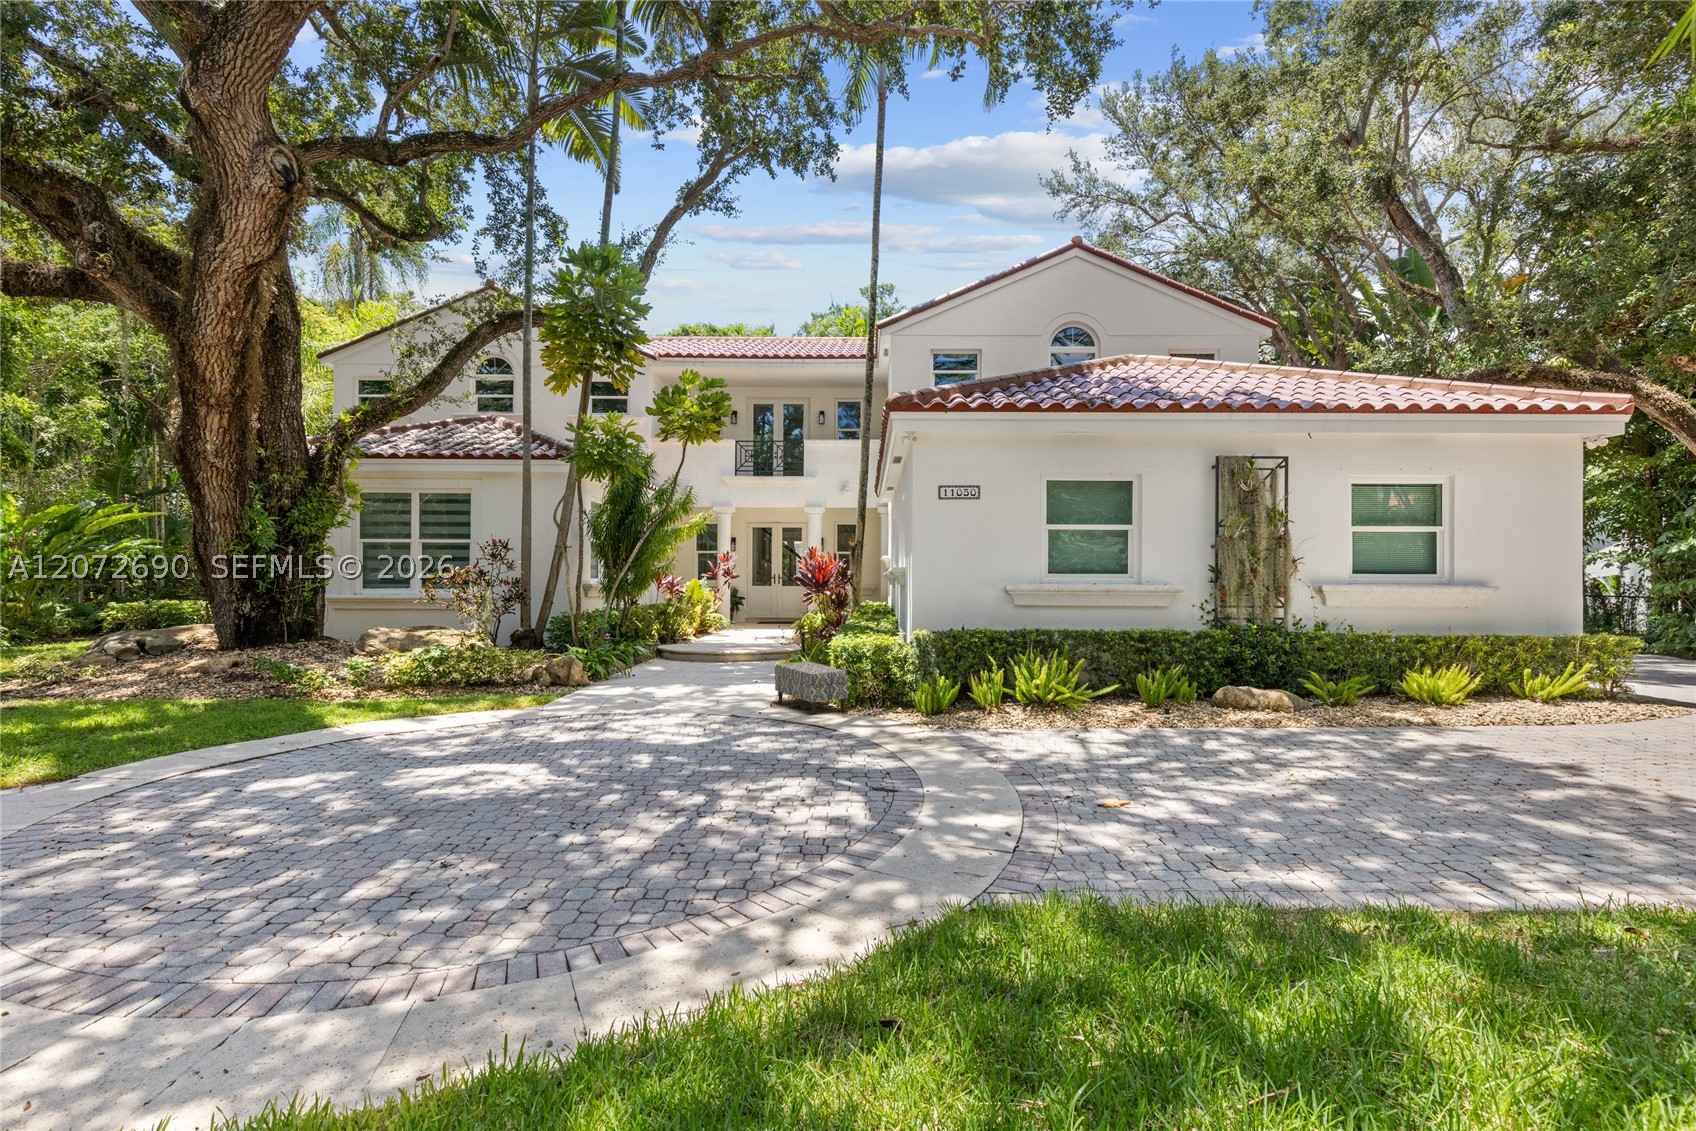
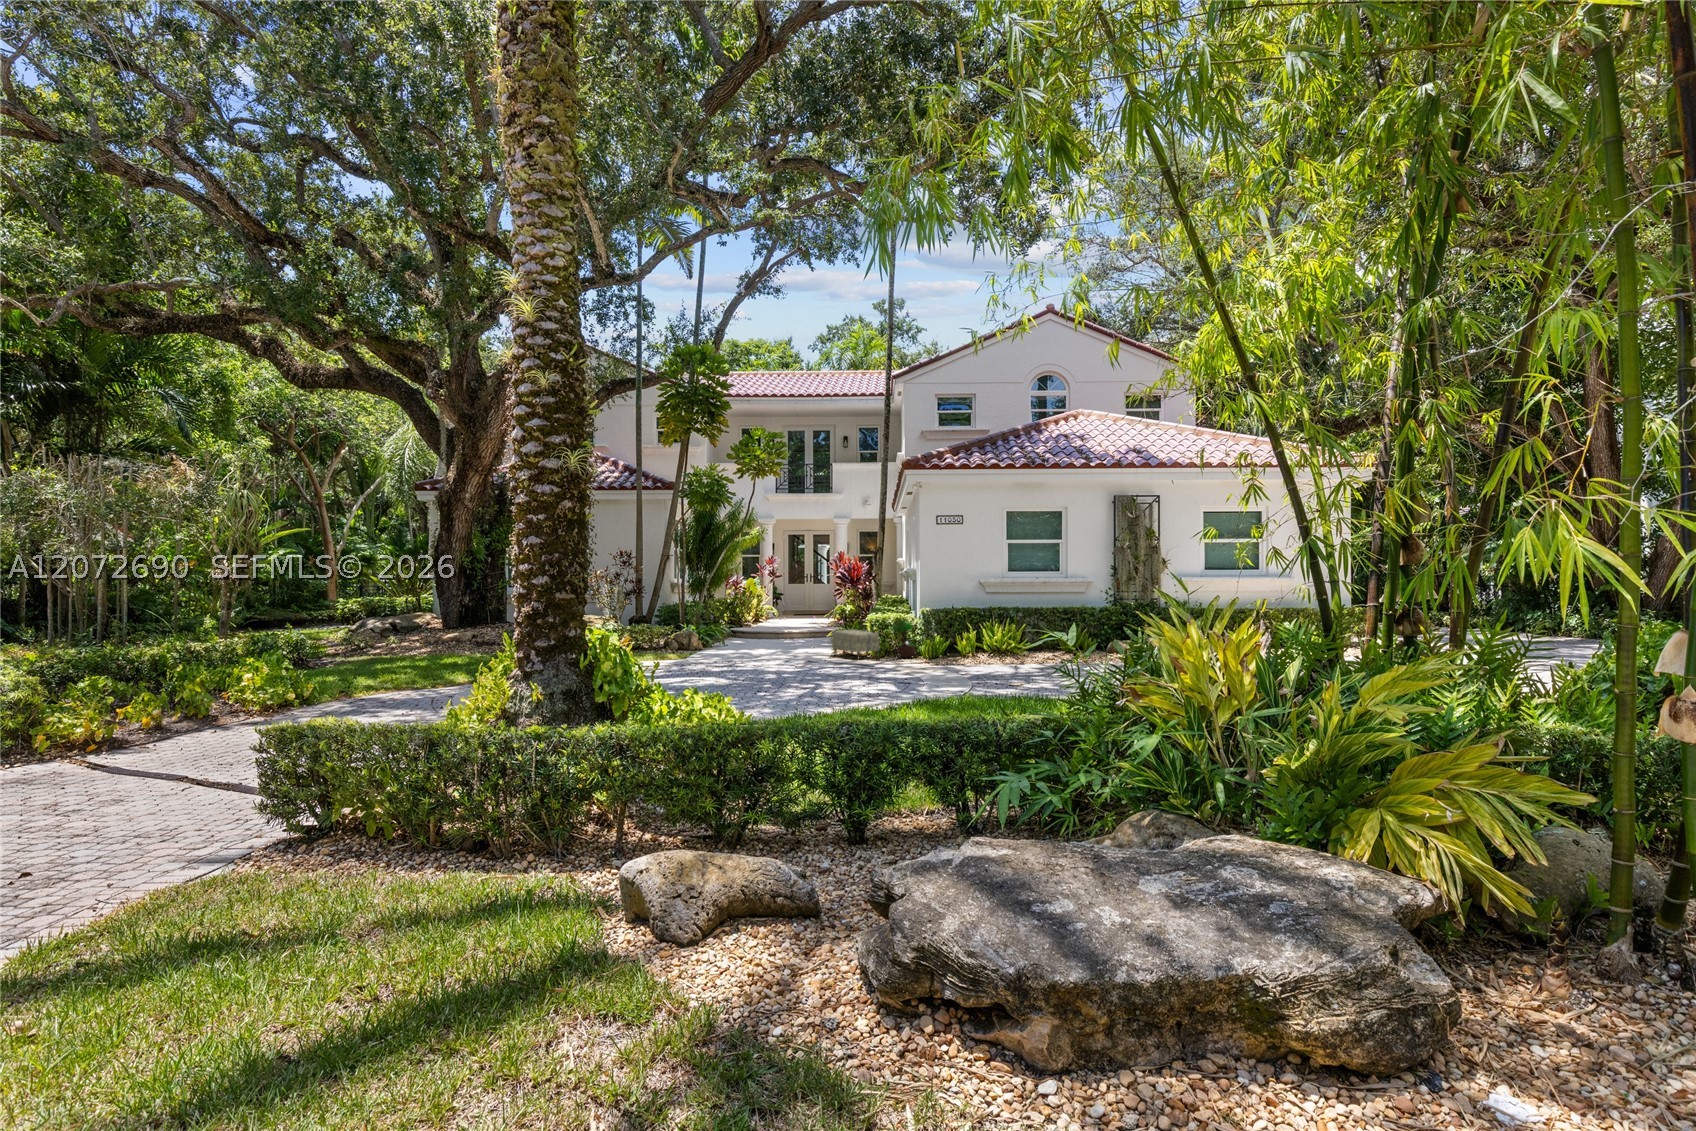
potted tree: none [865,642,905,710] -> present [892,620,915,658]

